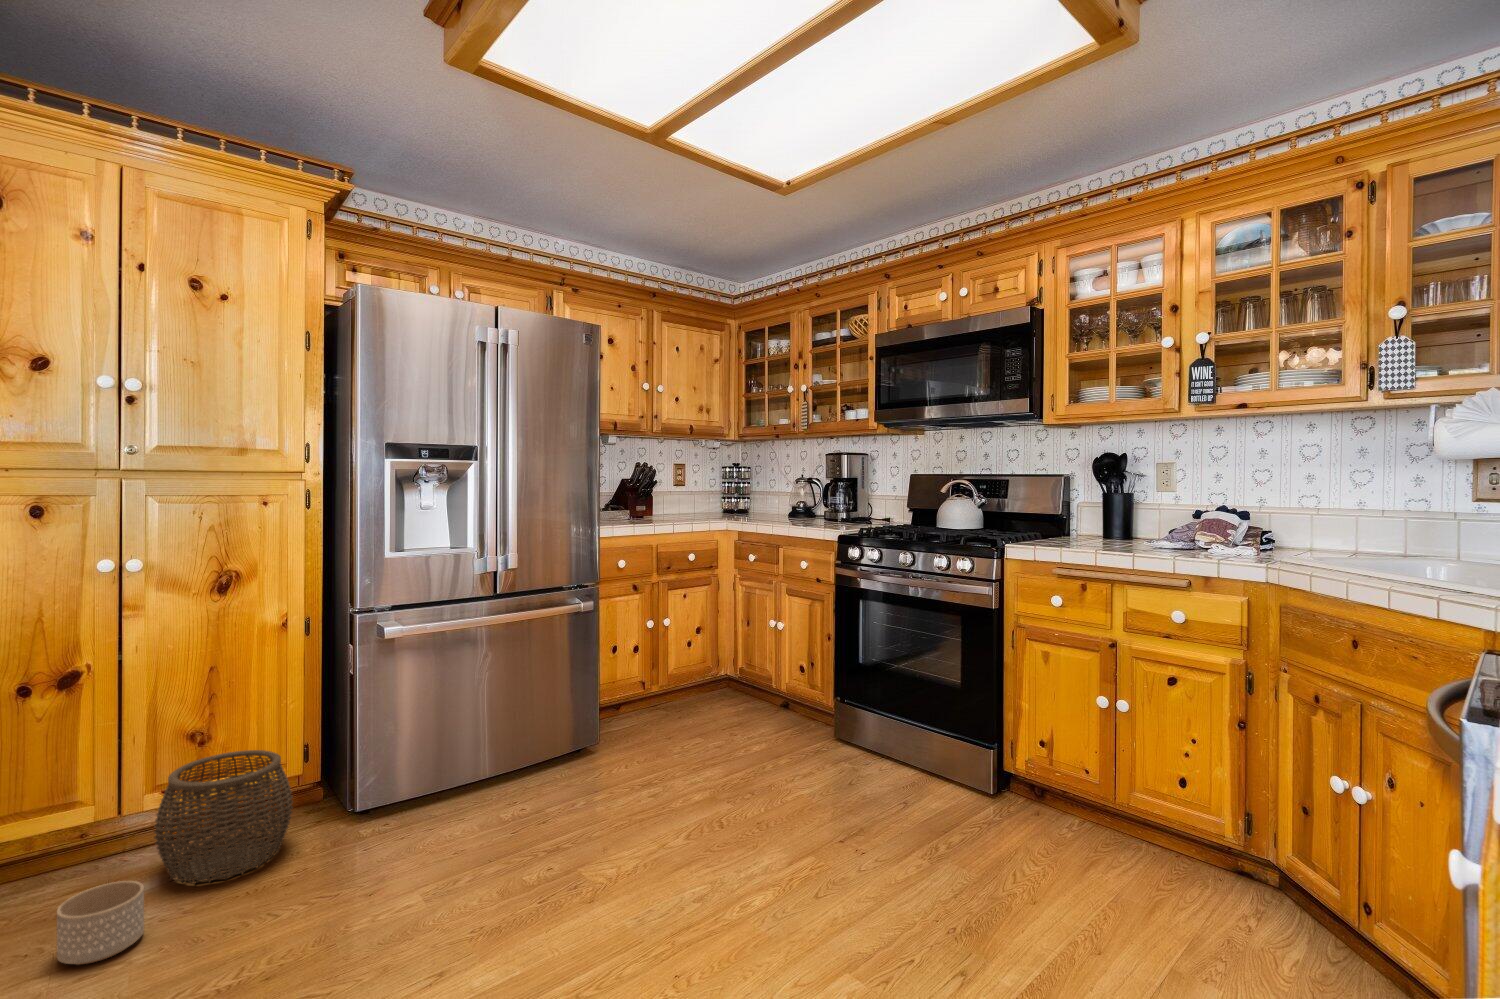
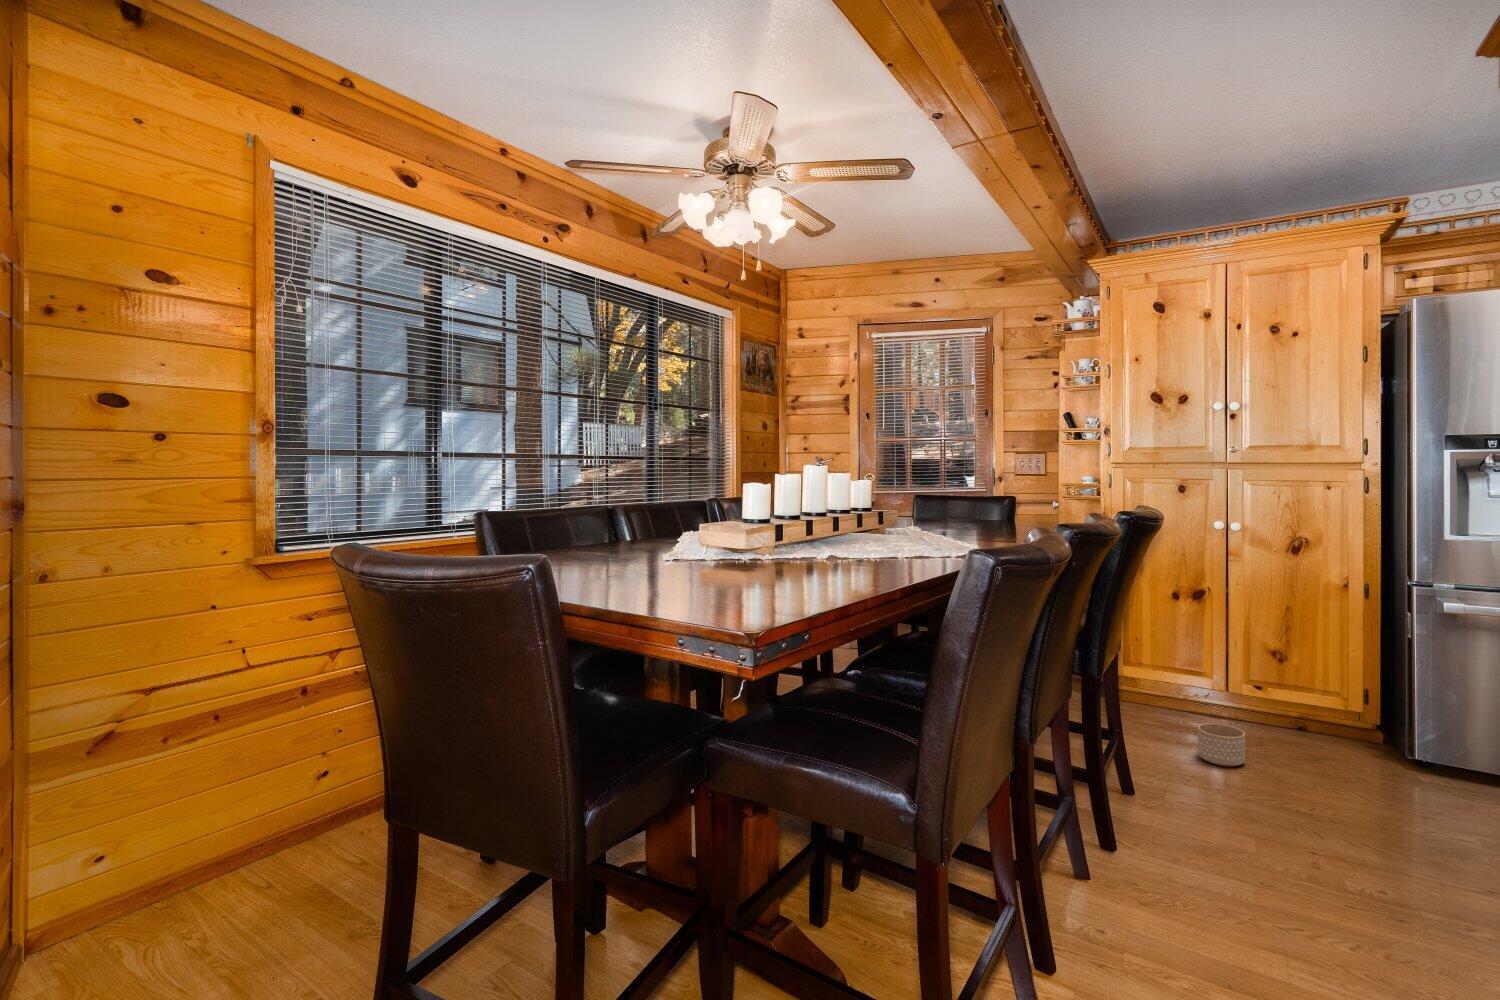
woven basket: present [154,750,293,884] -> none [1249,670,1351,758]

